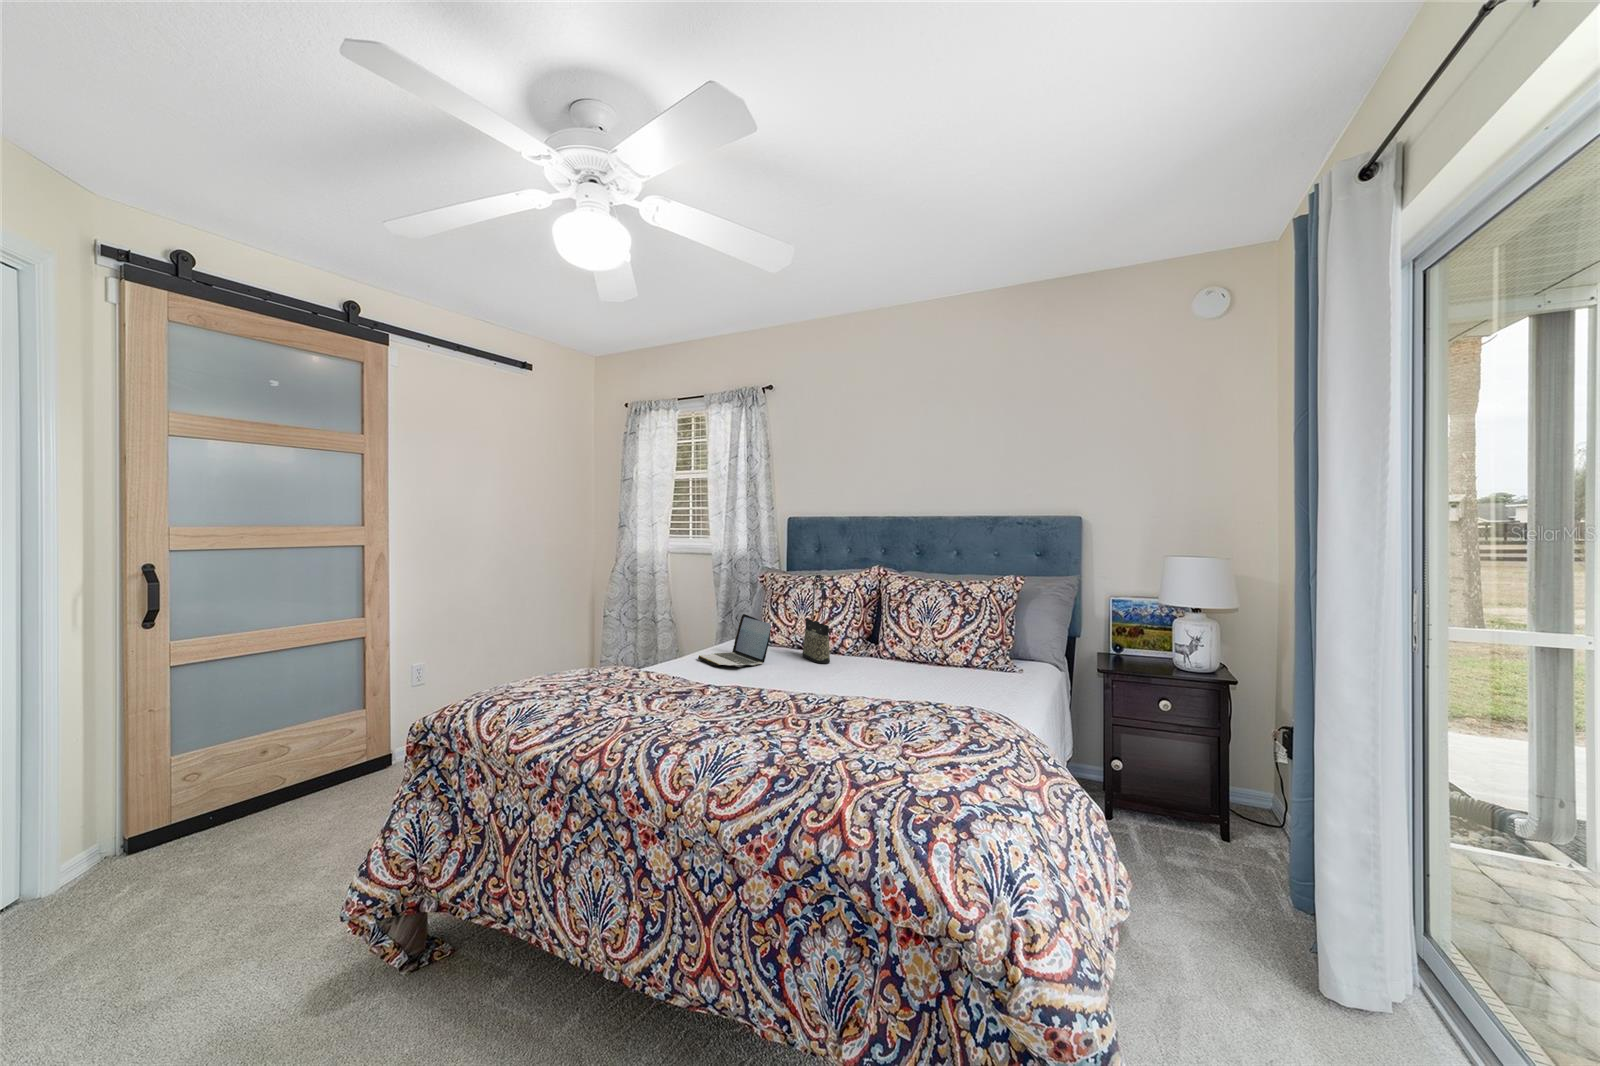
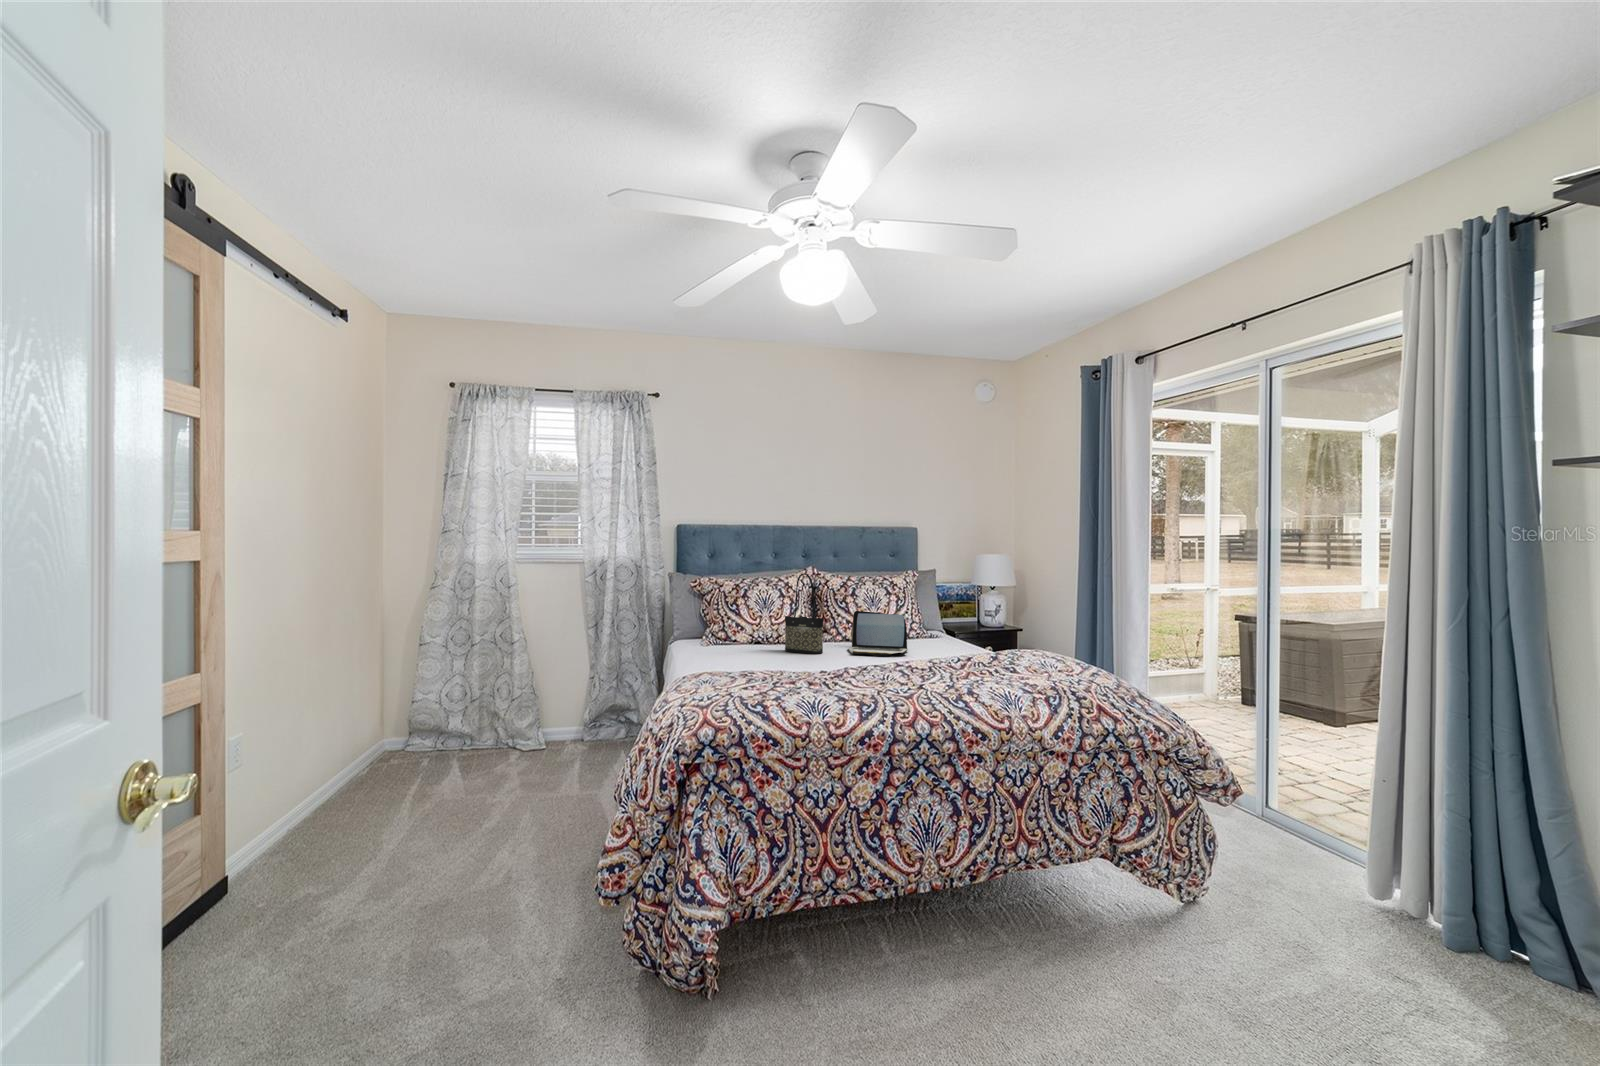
laptop: present [698,614,771,667] -> present [849,611,908,656]

